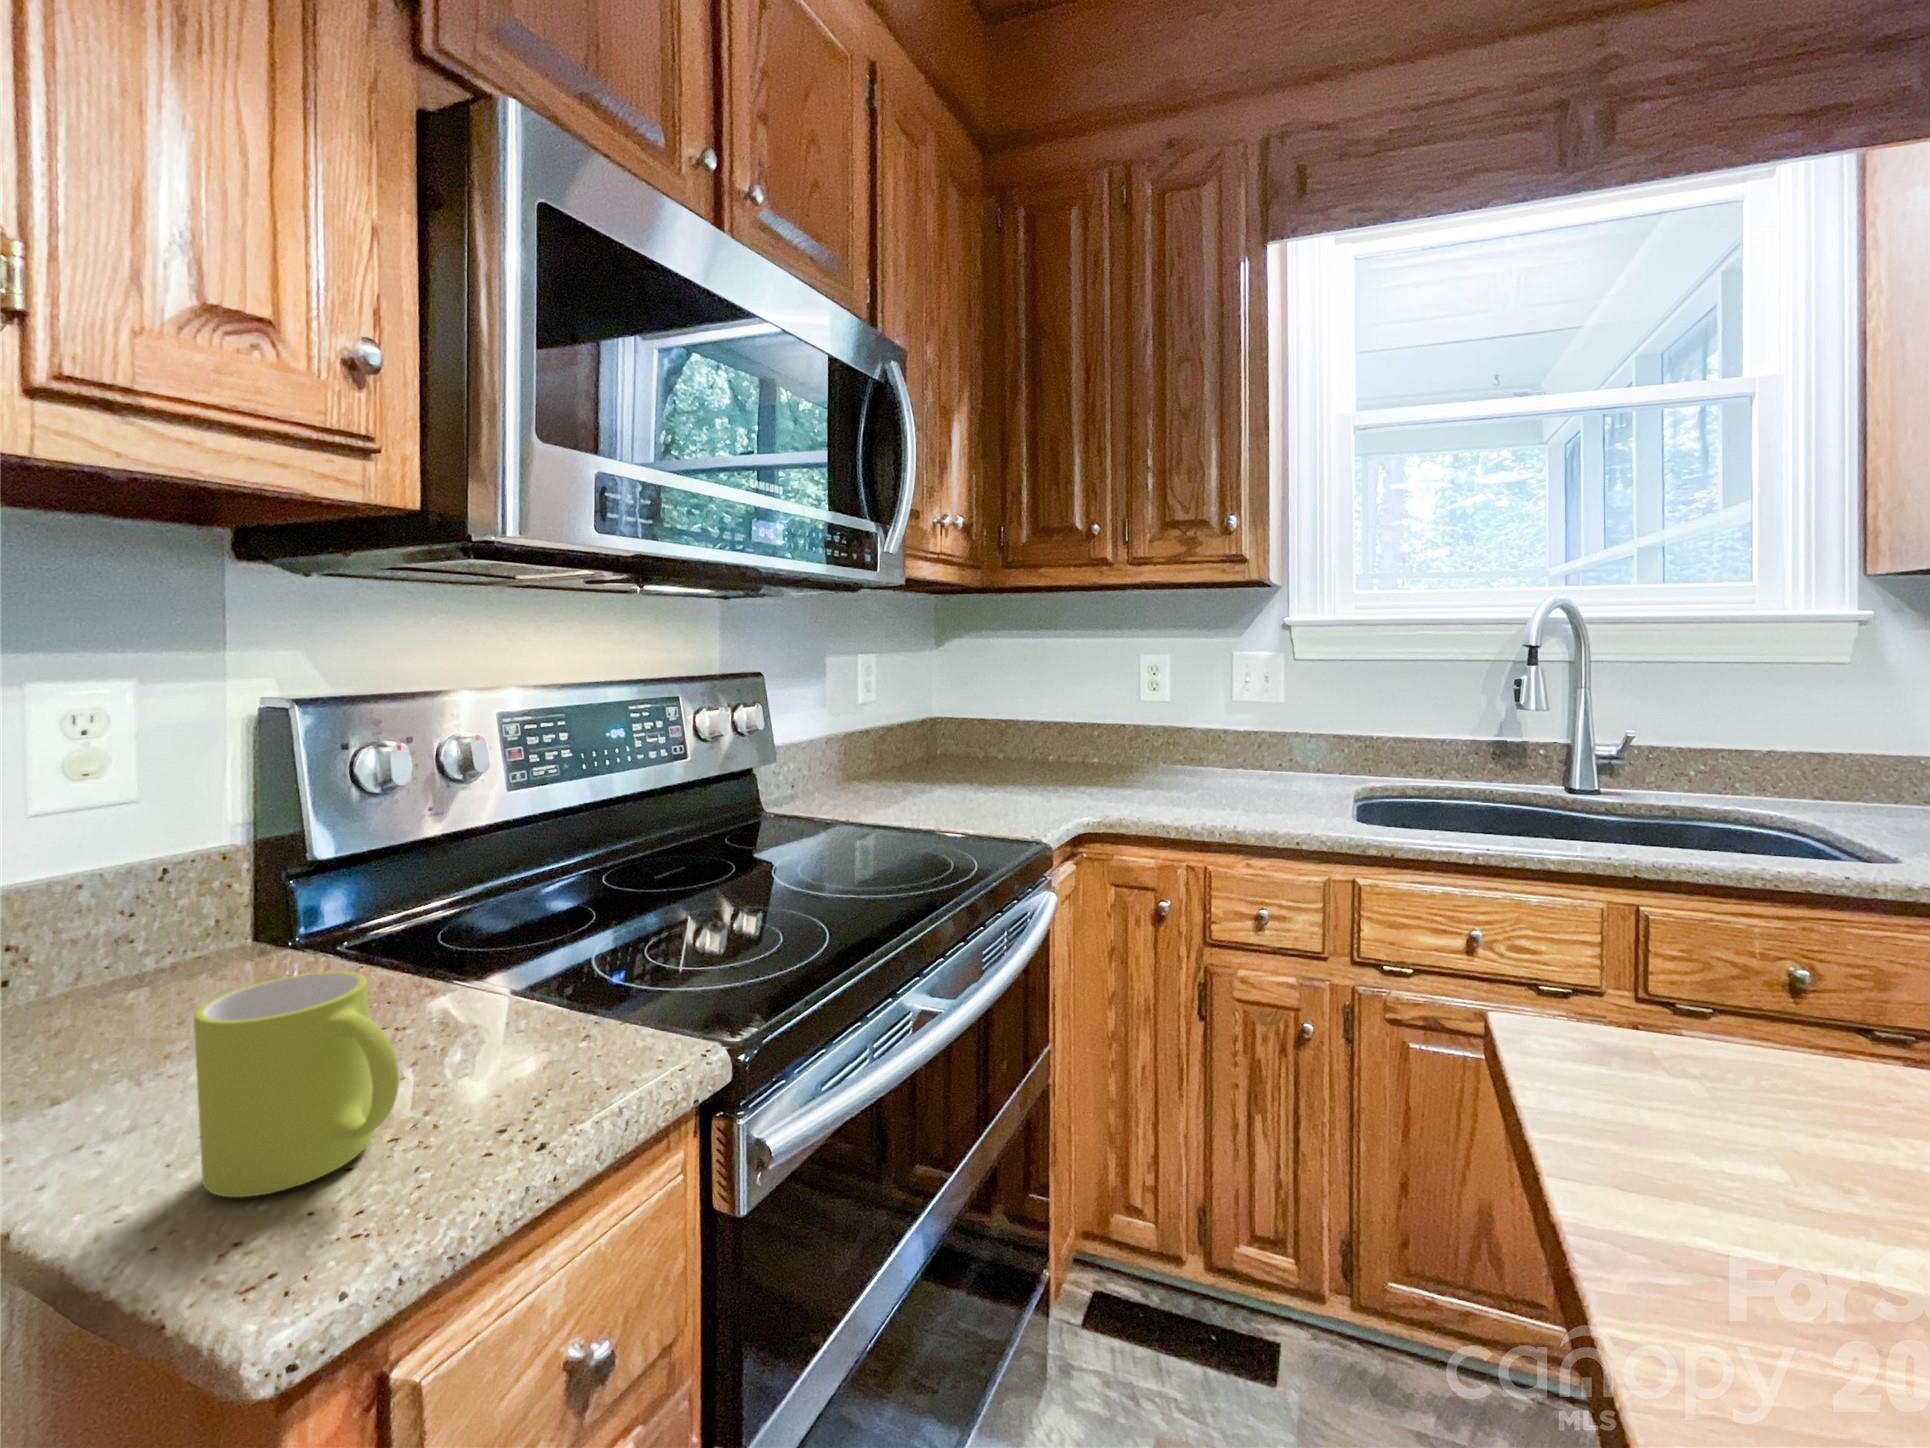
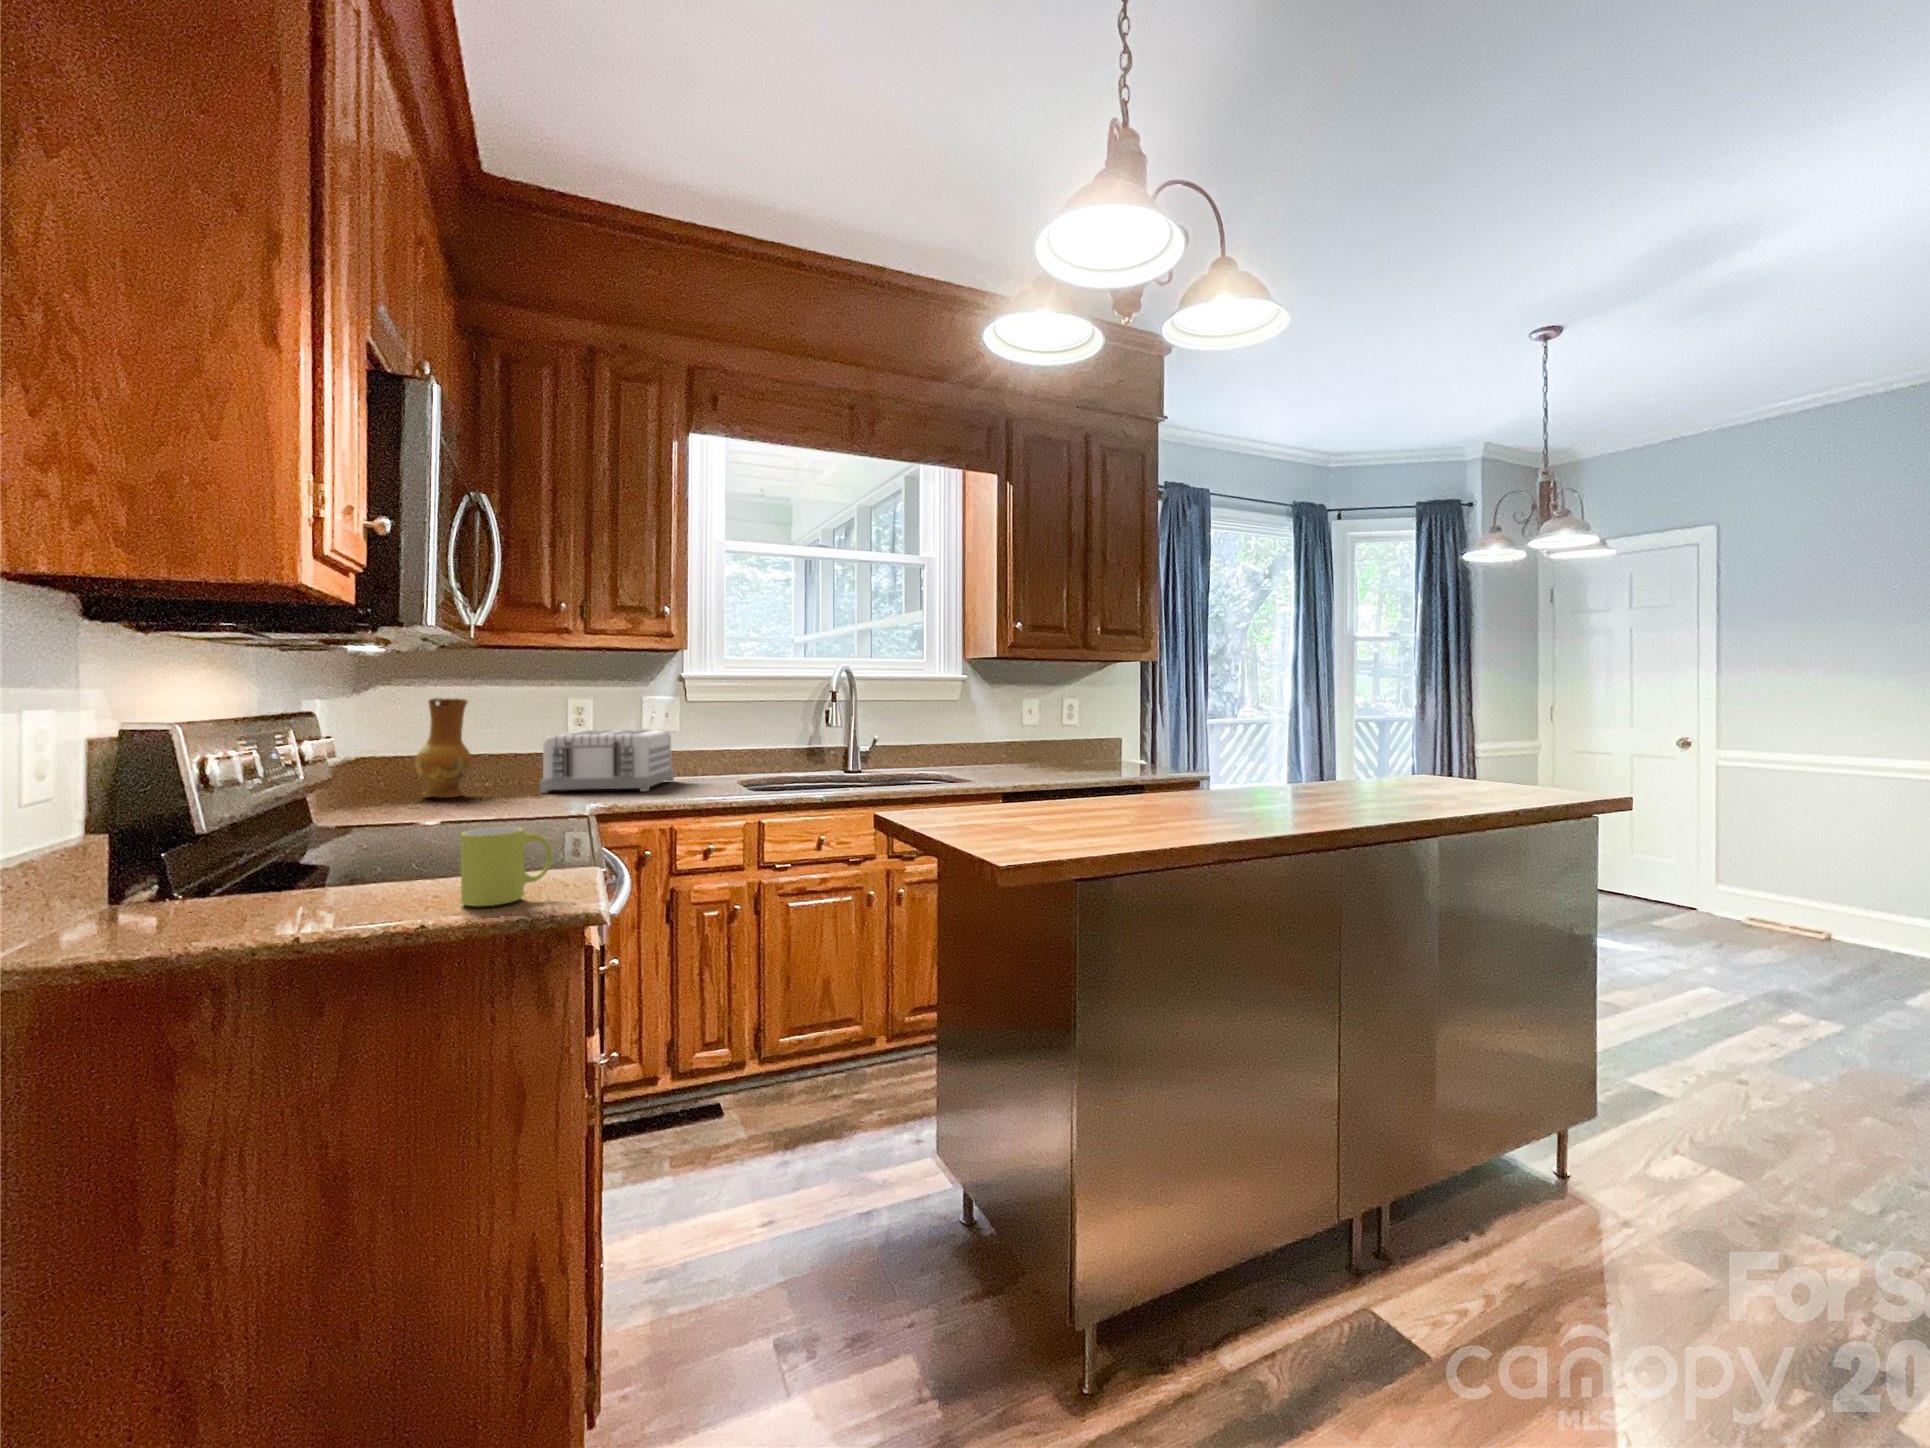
ceramic jug: none [935,657,995,784] -> present [415,698,472,798]
toaster: none [1068,701,1261,801] -> present [540,730,674,793]

